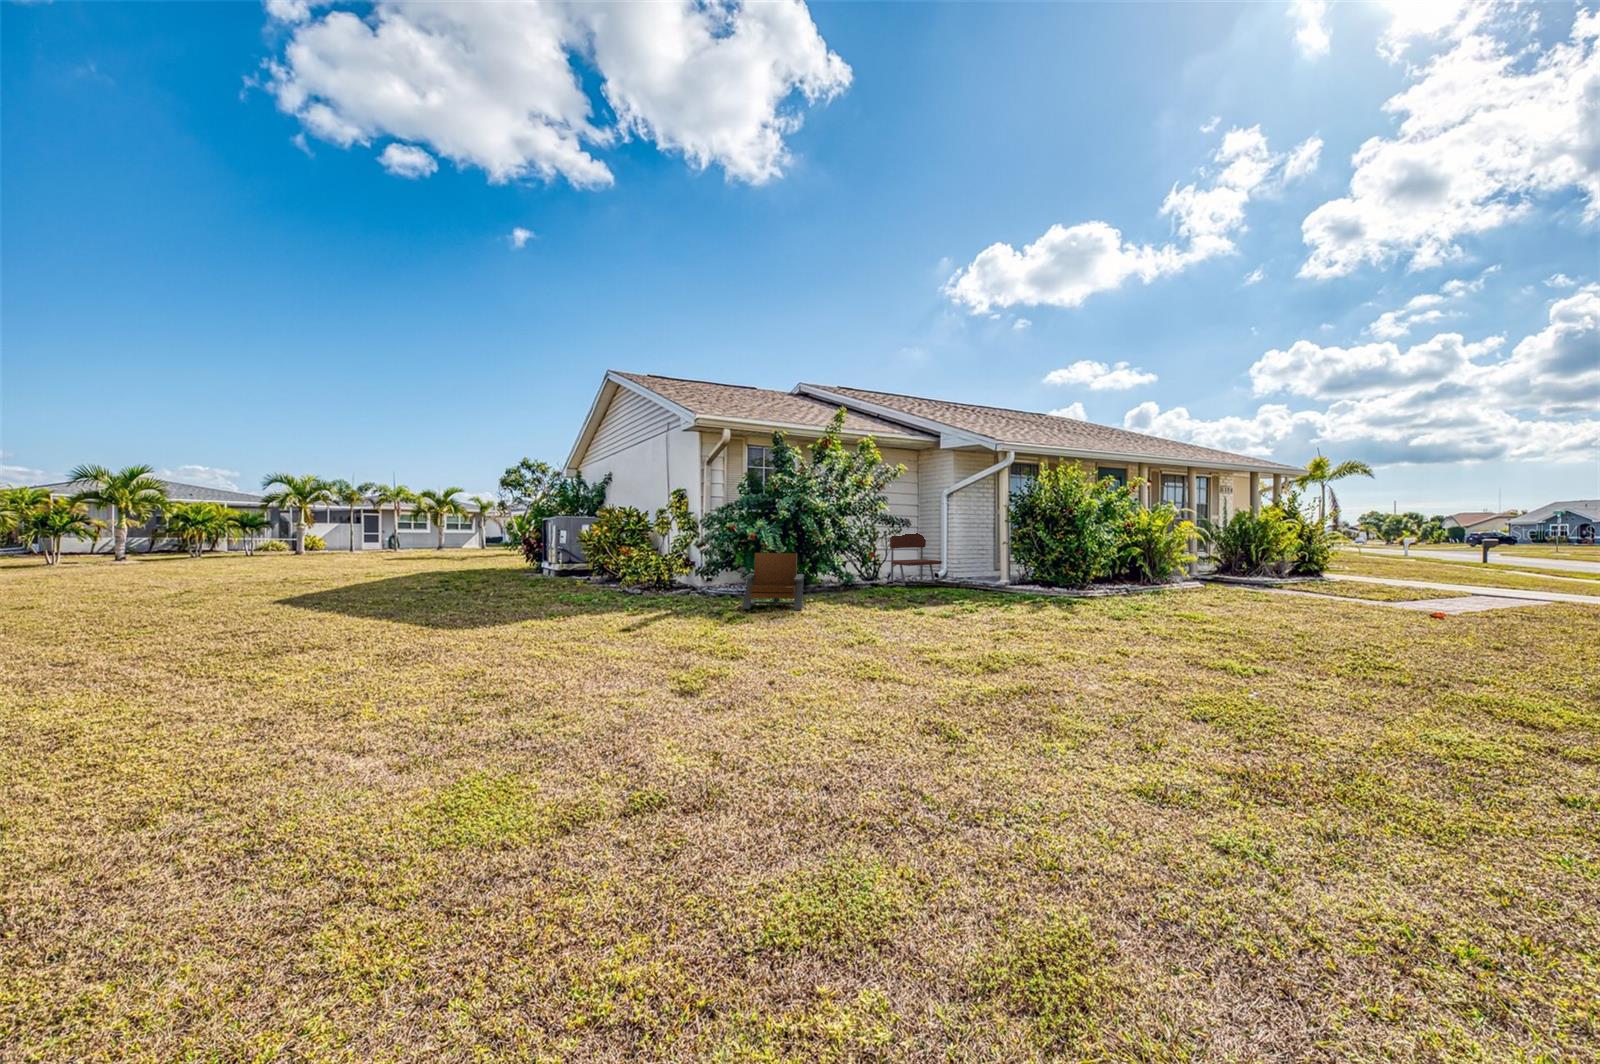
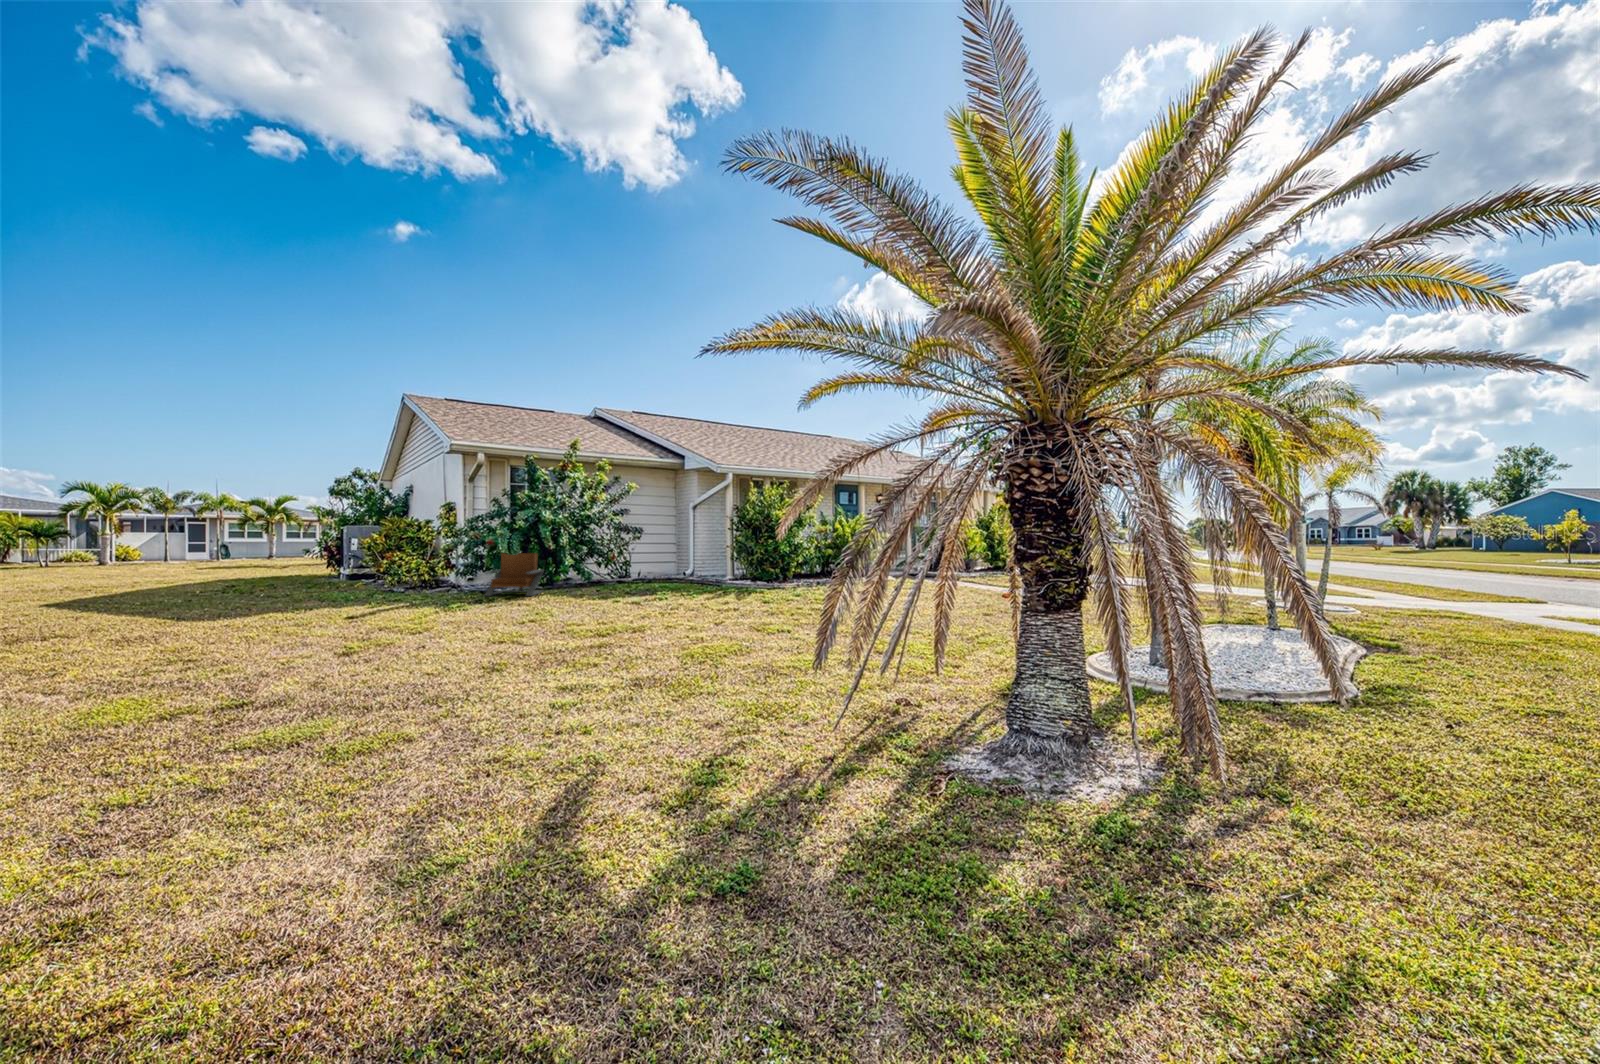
bench: present [890,533,942,586] -> none [640,537,683,580]

